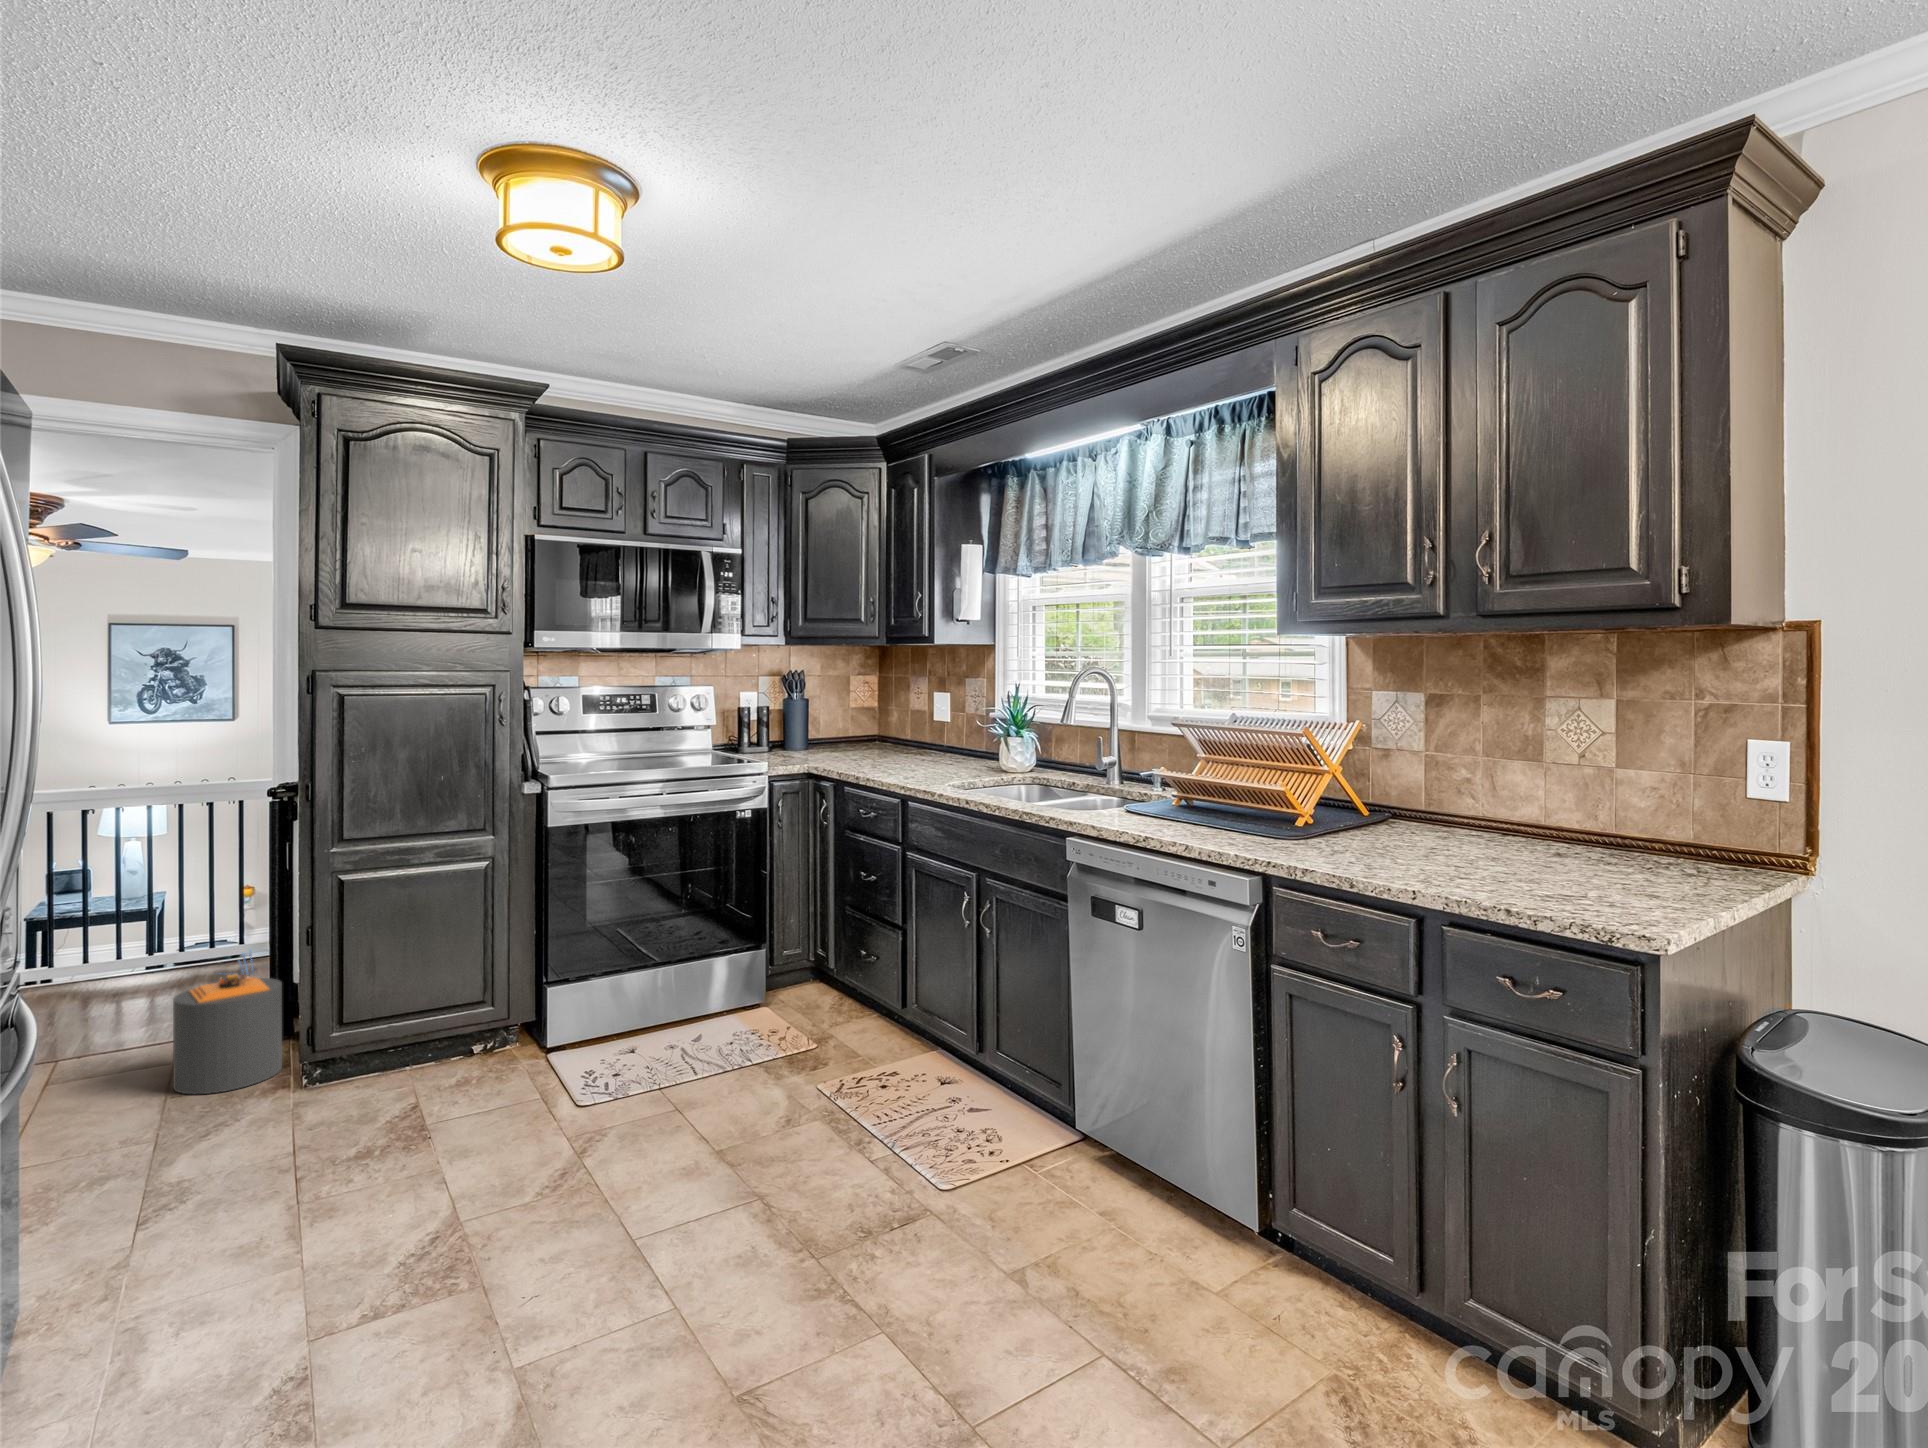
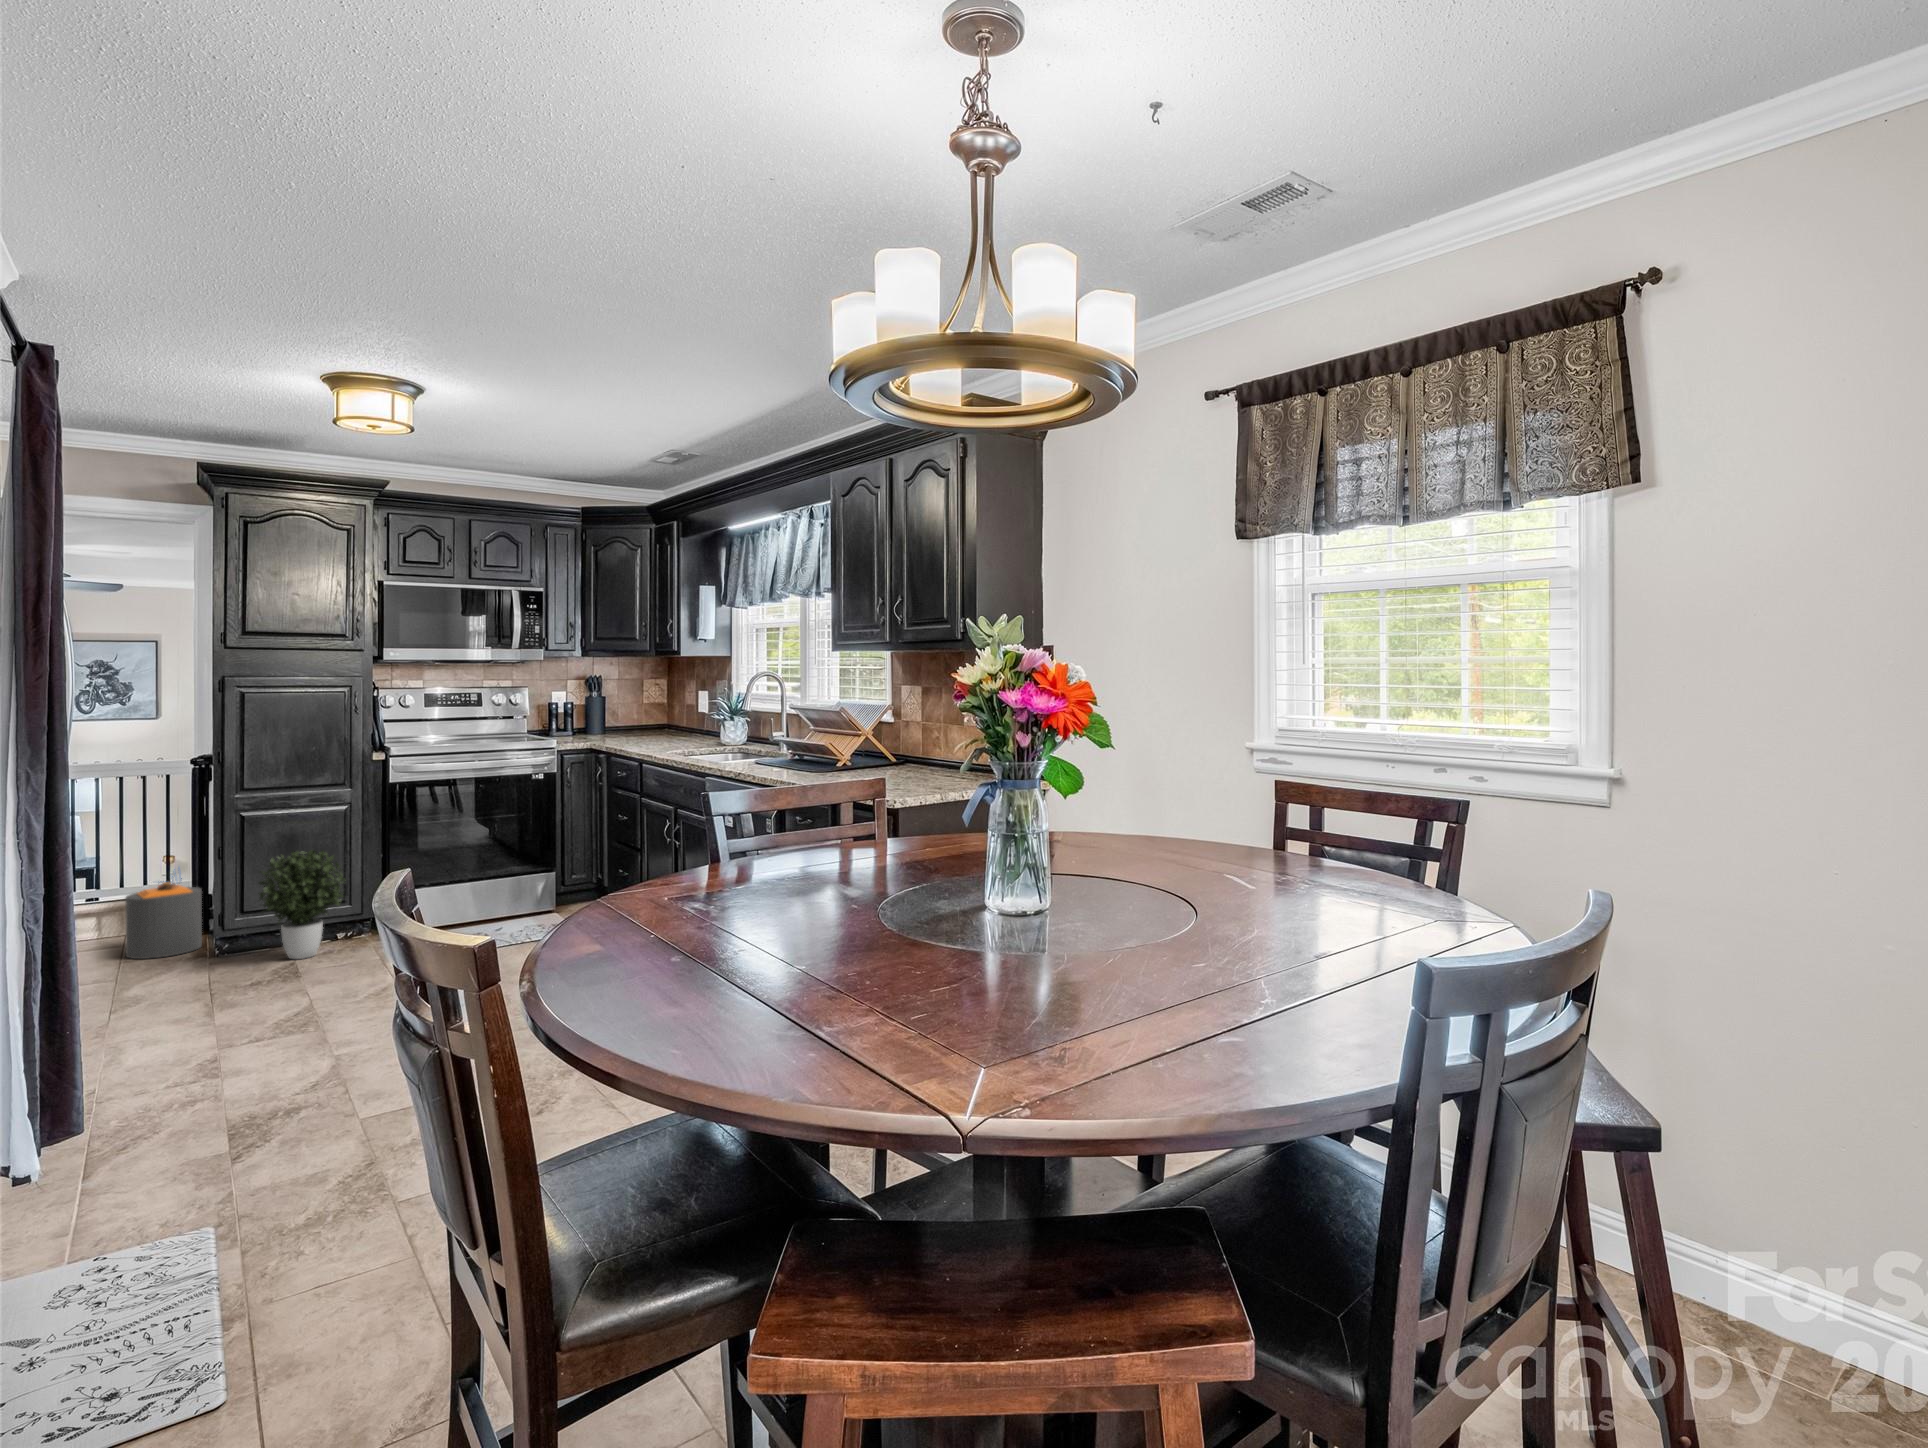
potted plant: none [364,931,493,1101] -> present [258,850,344,959]

